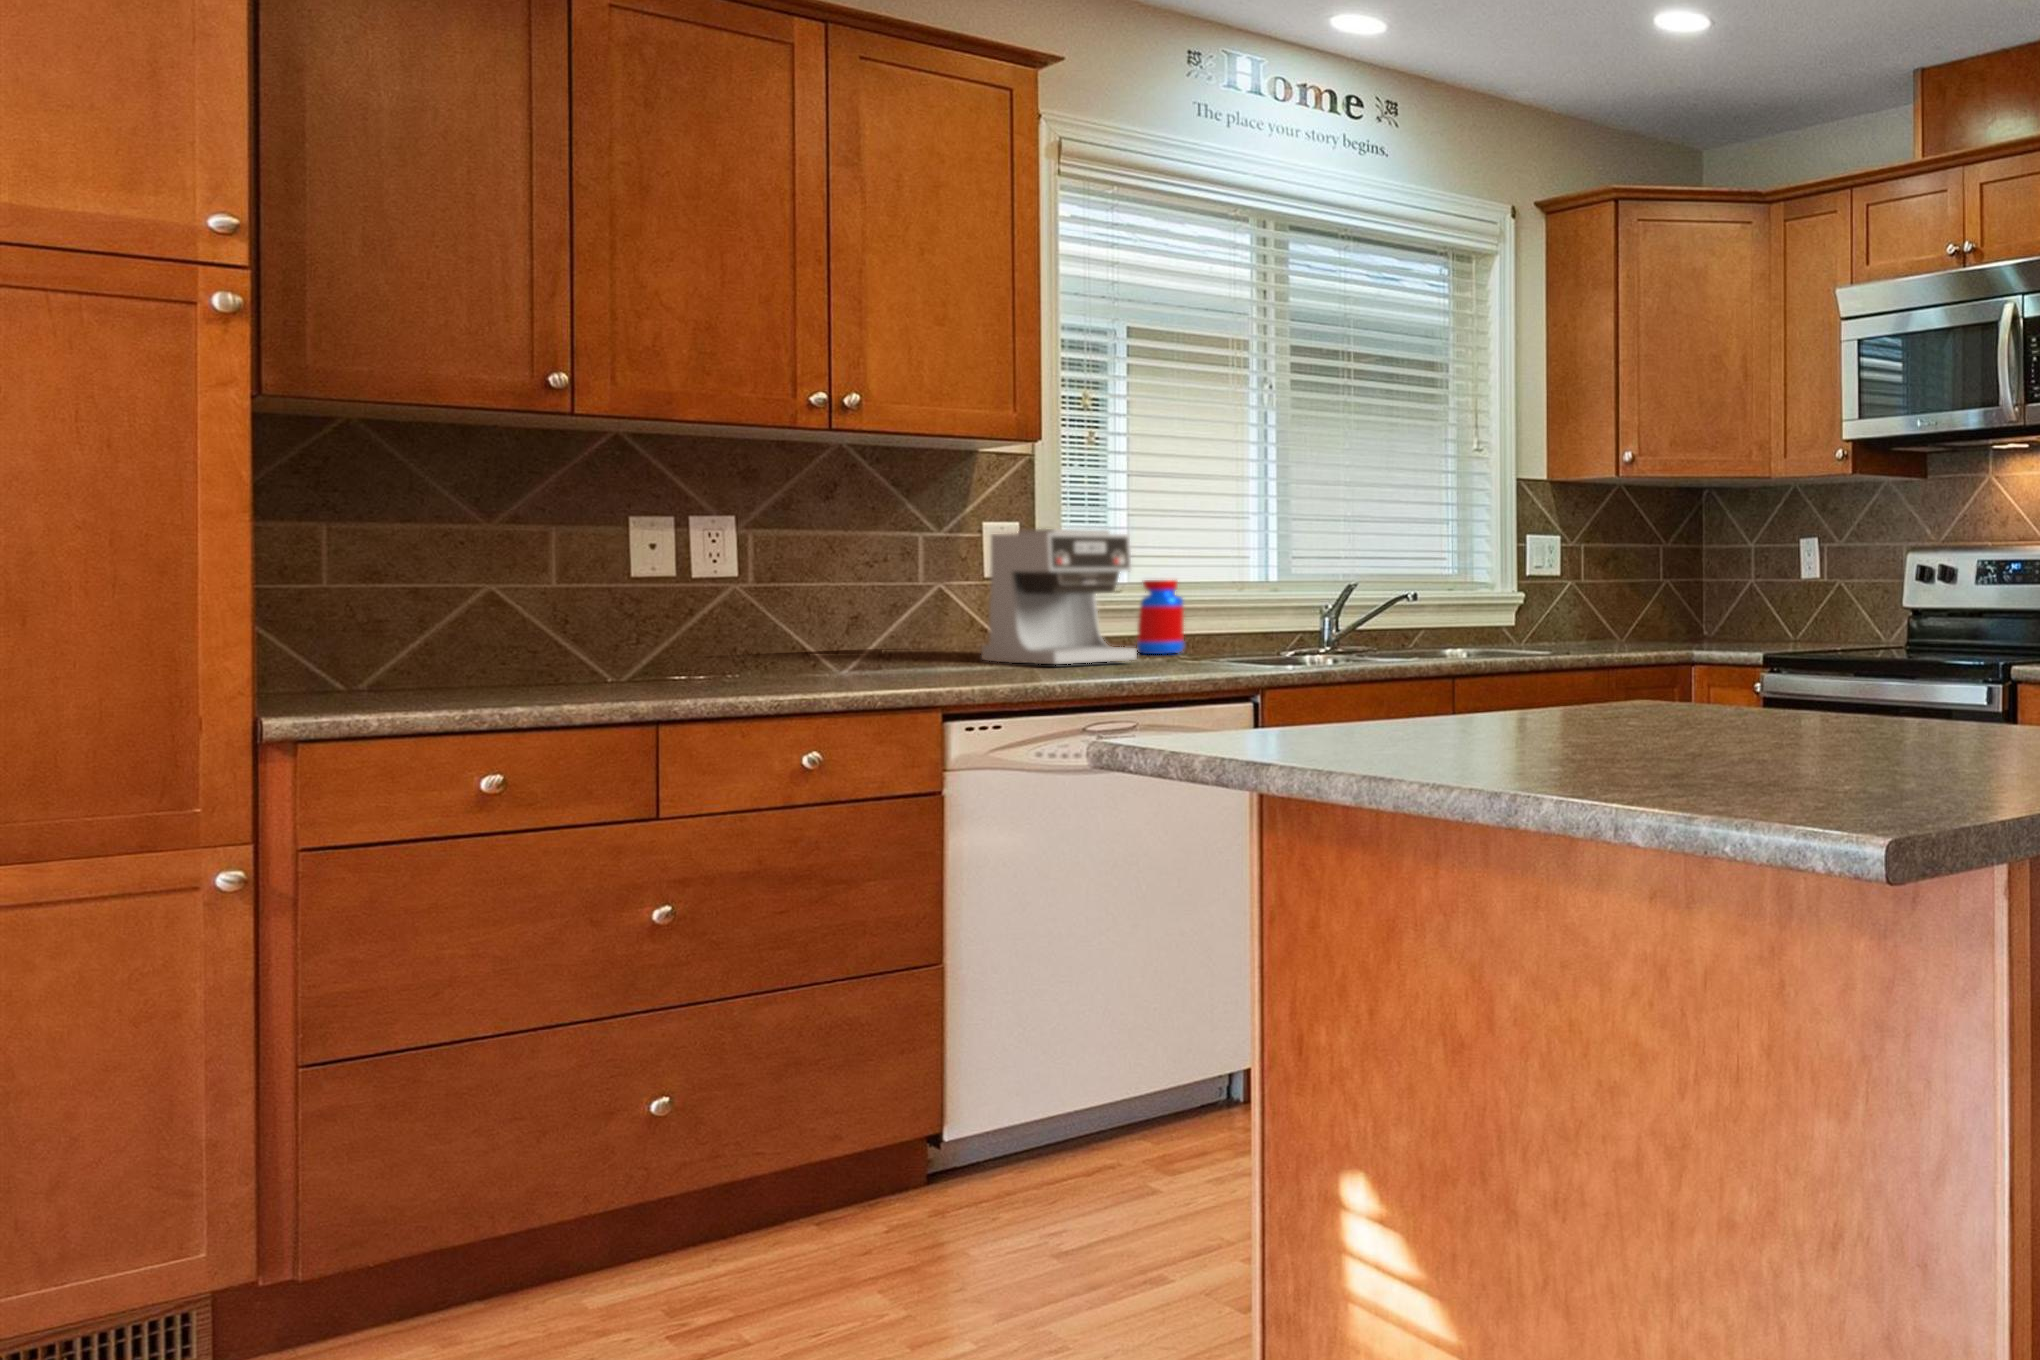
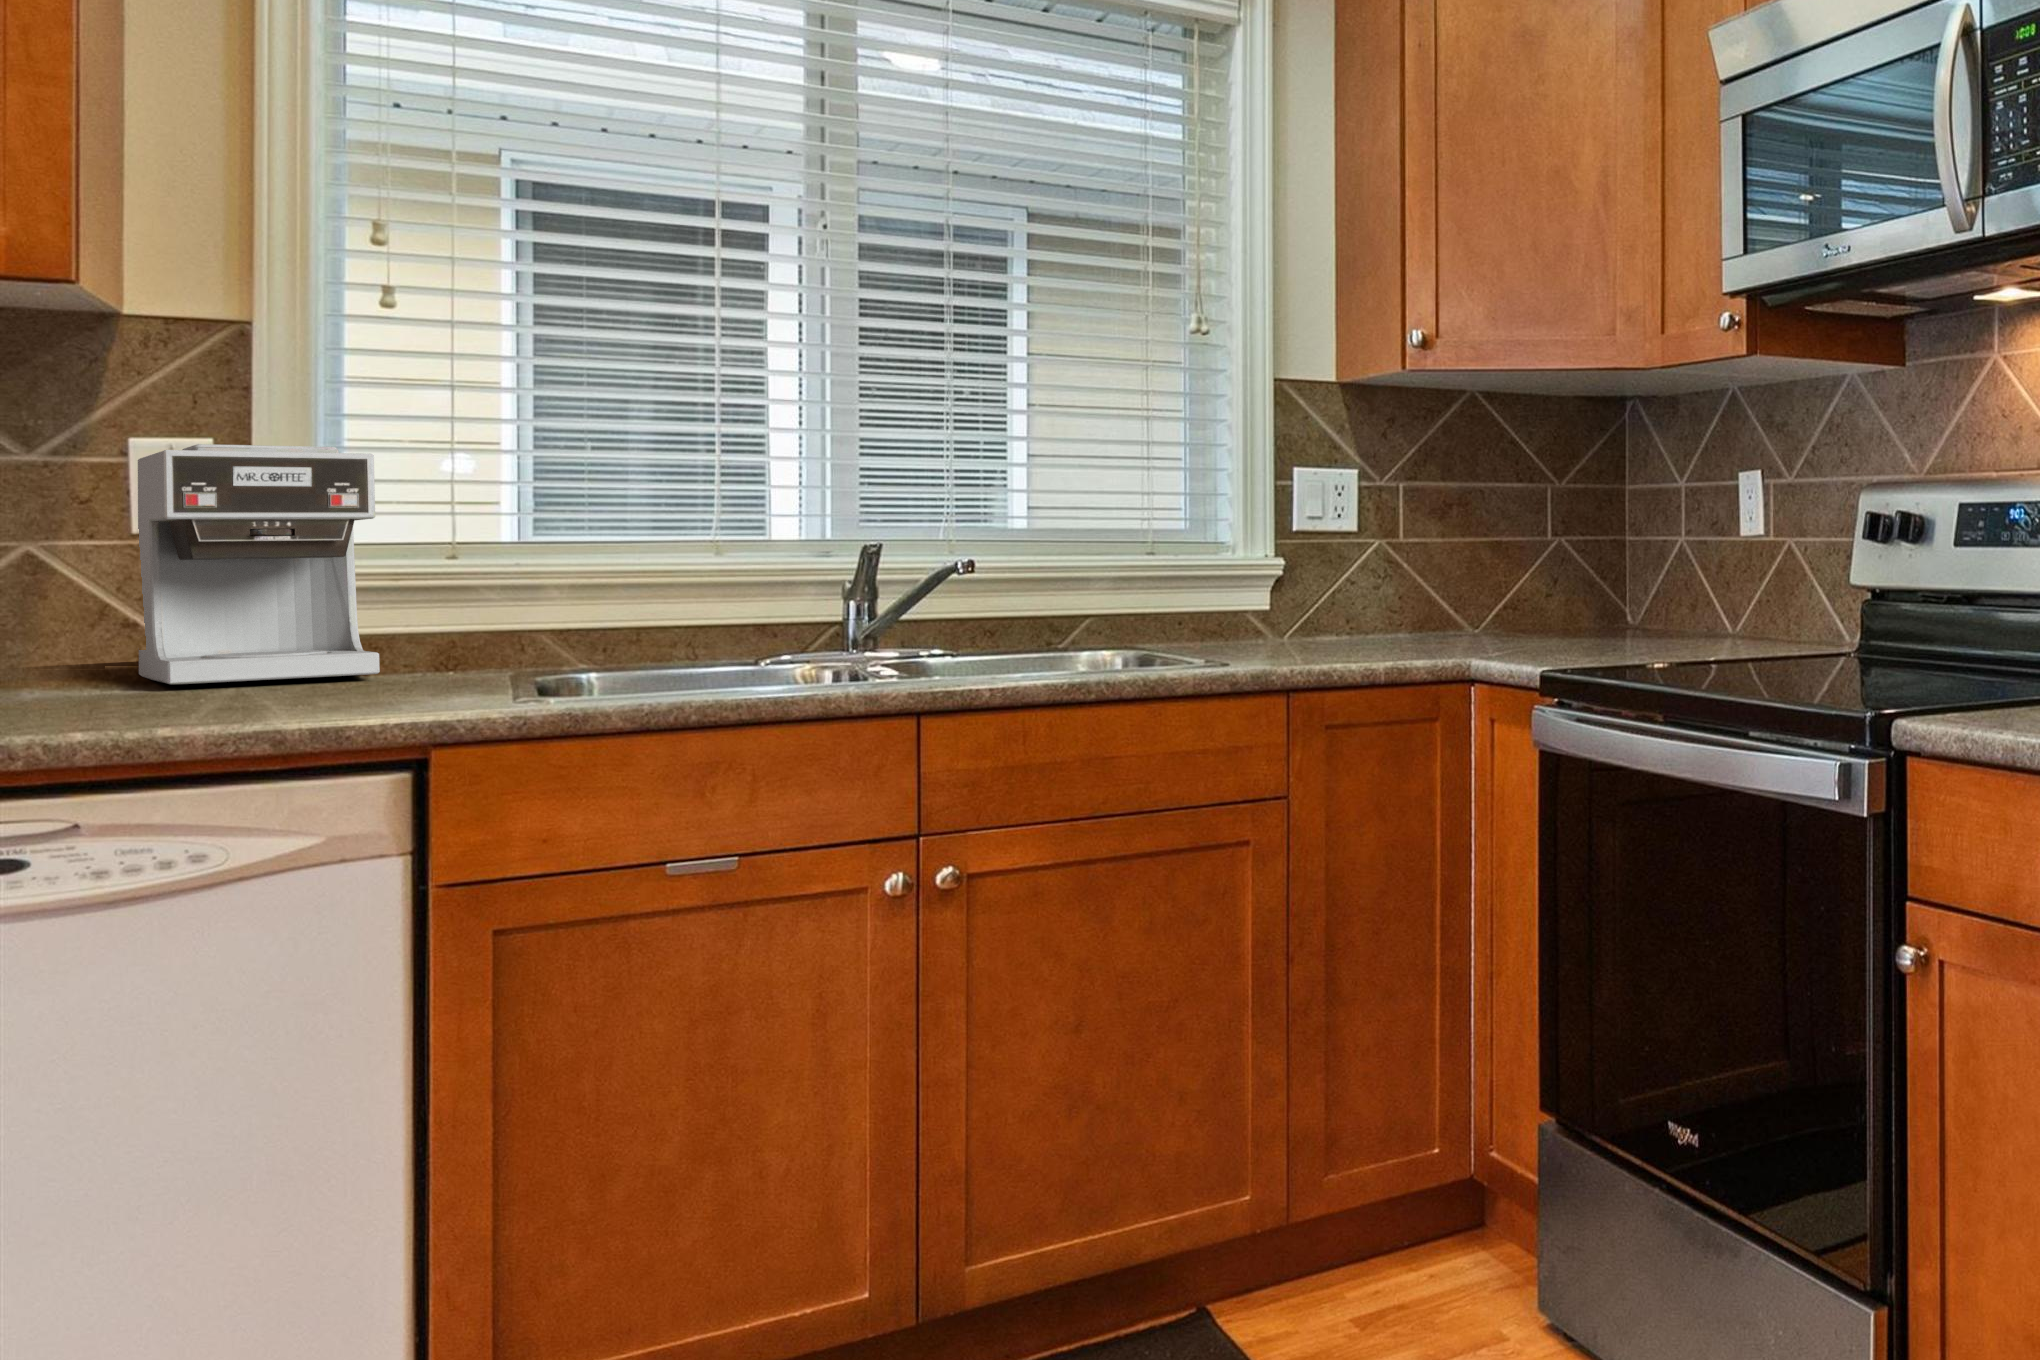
jar: present [1137,580,1184,654] -> none [488,535,578,660]

